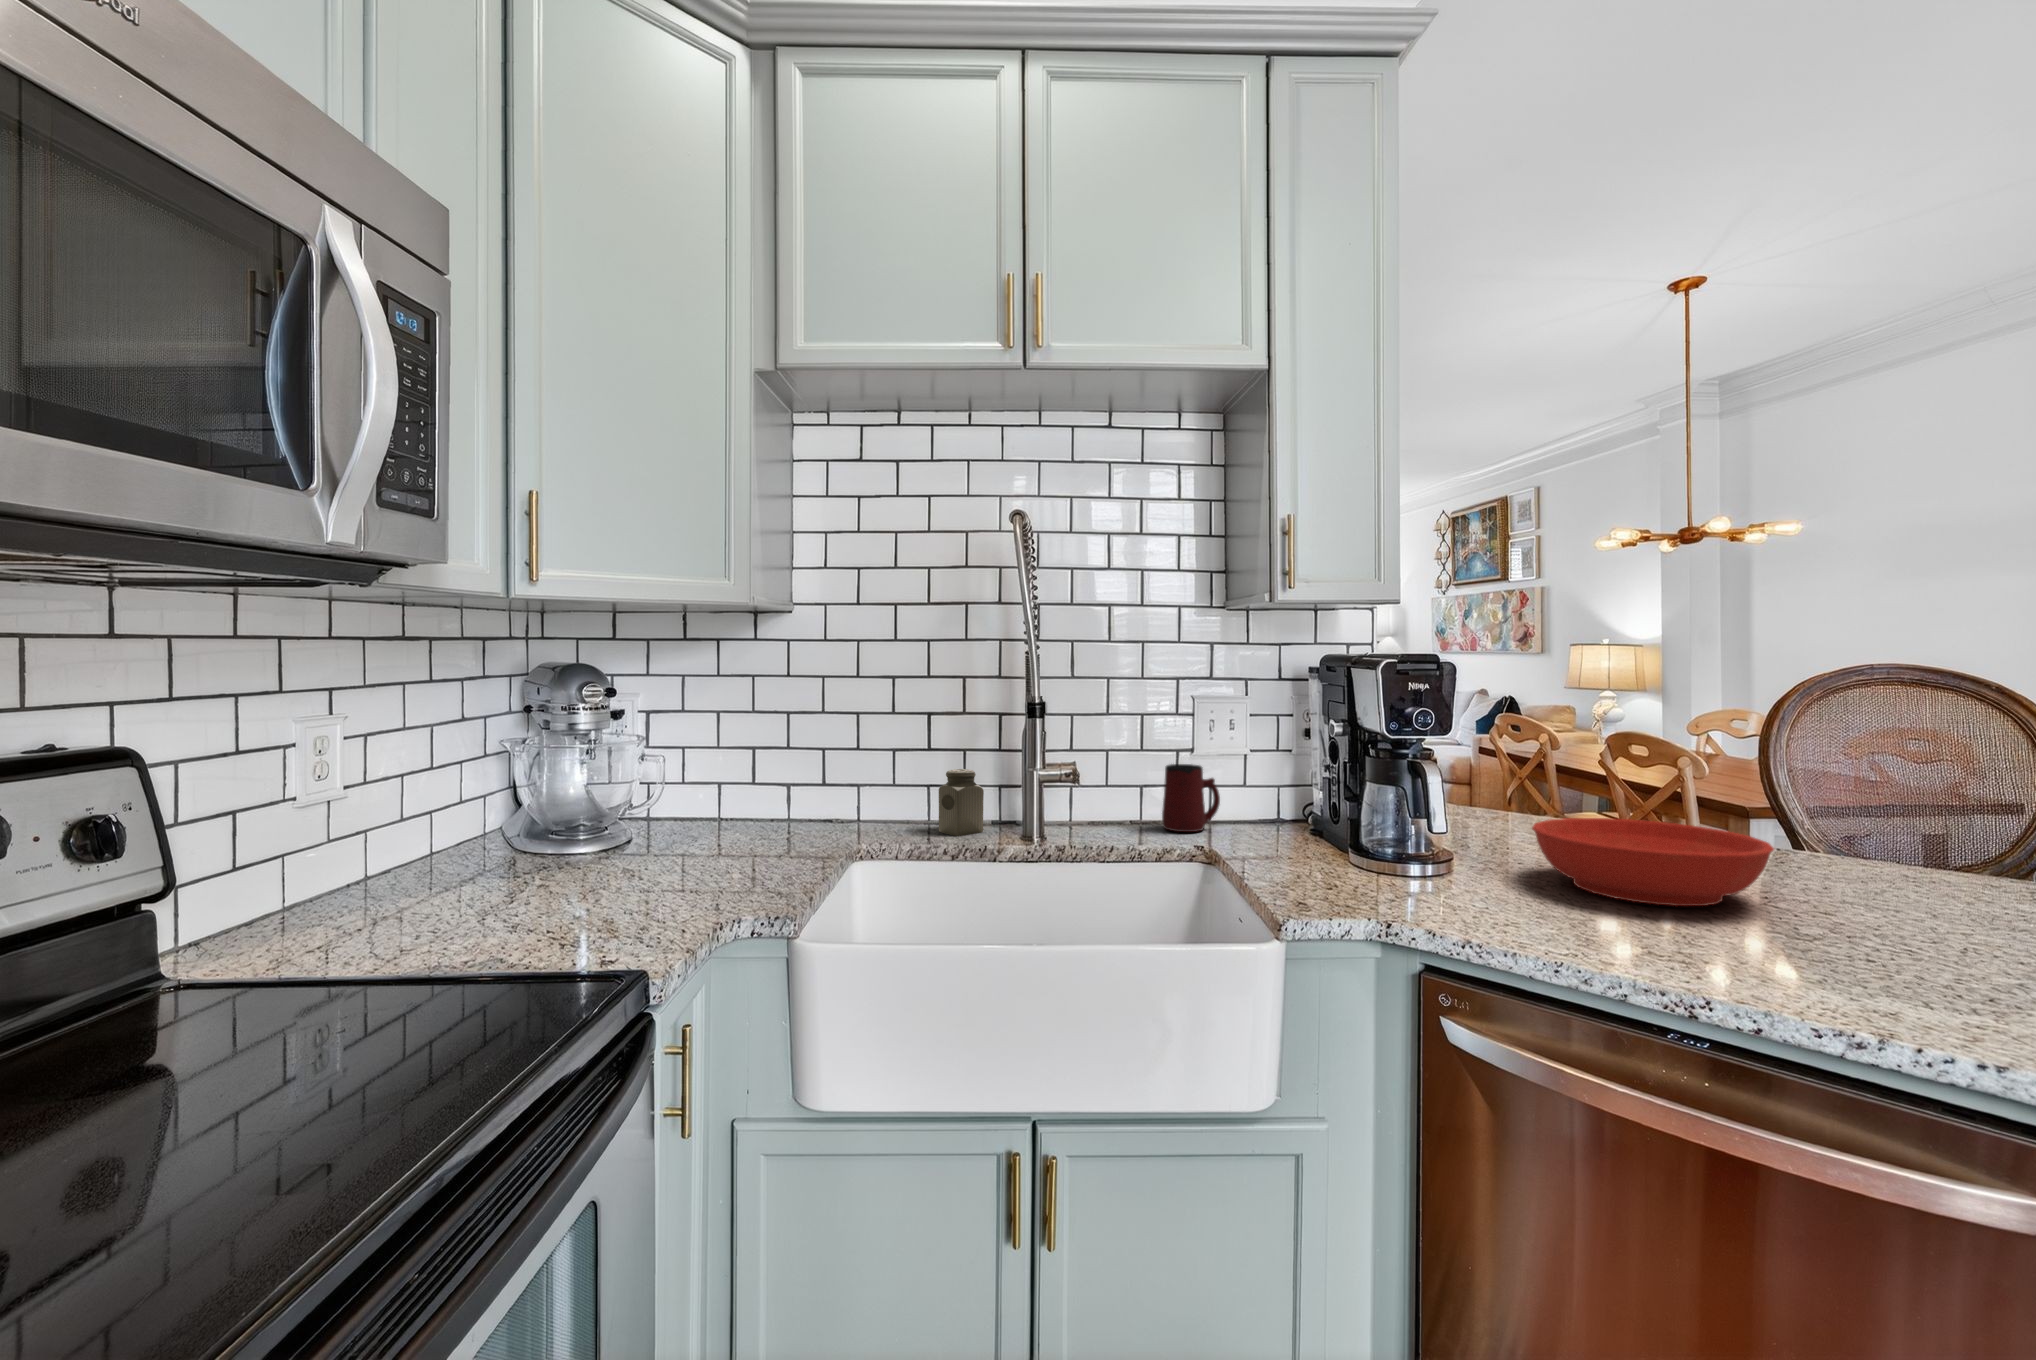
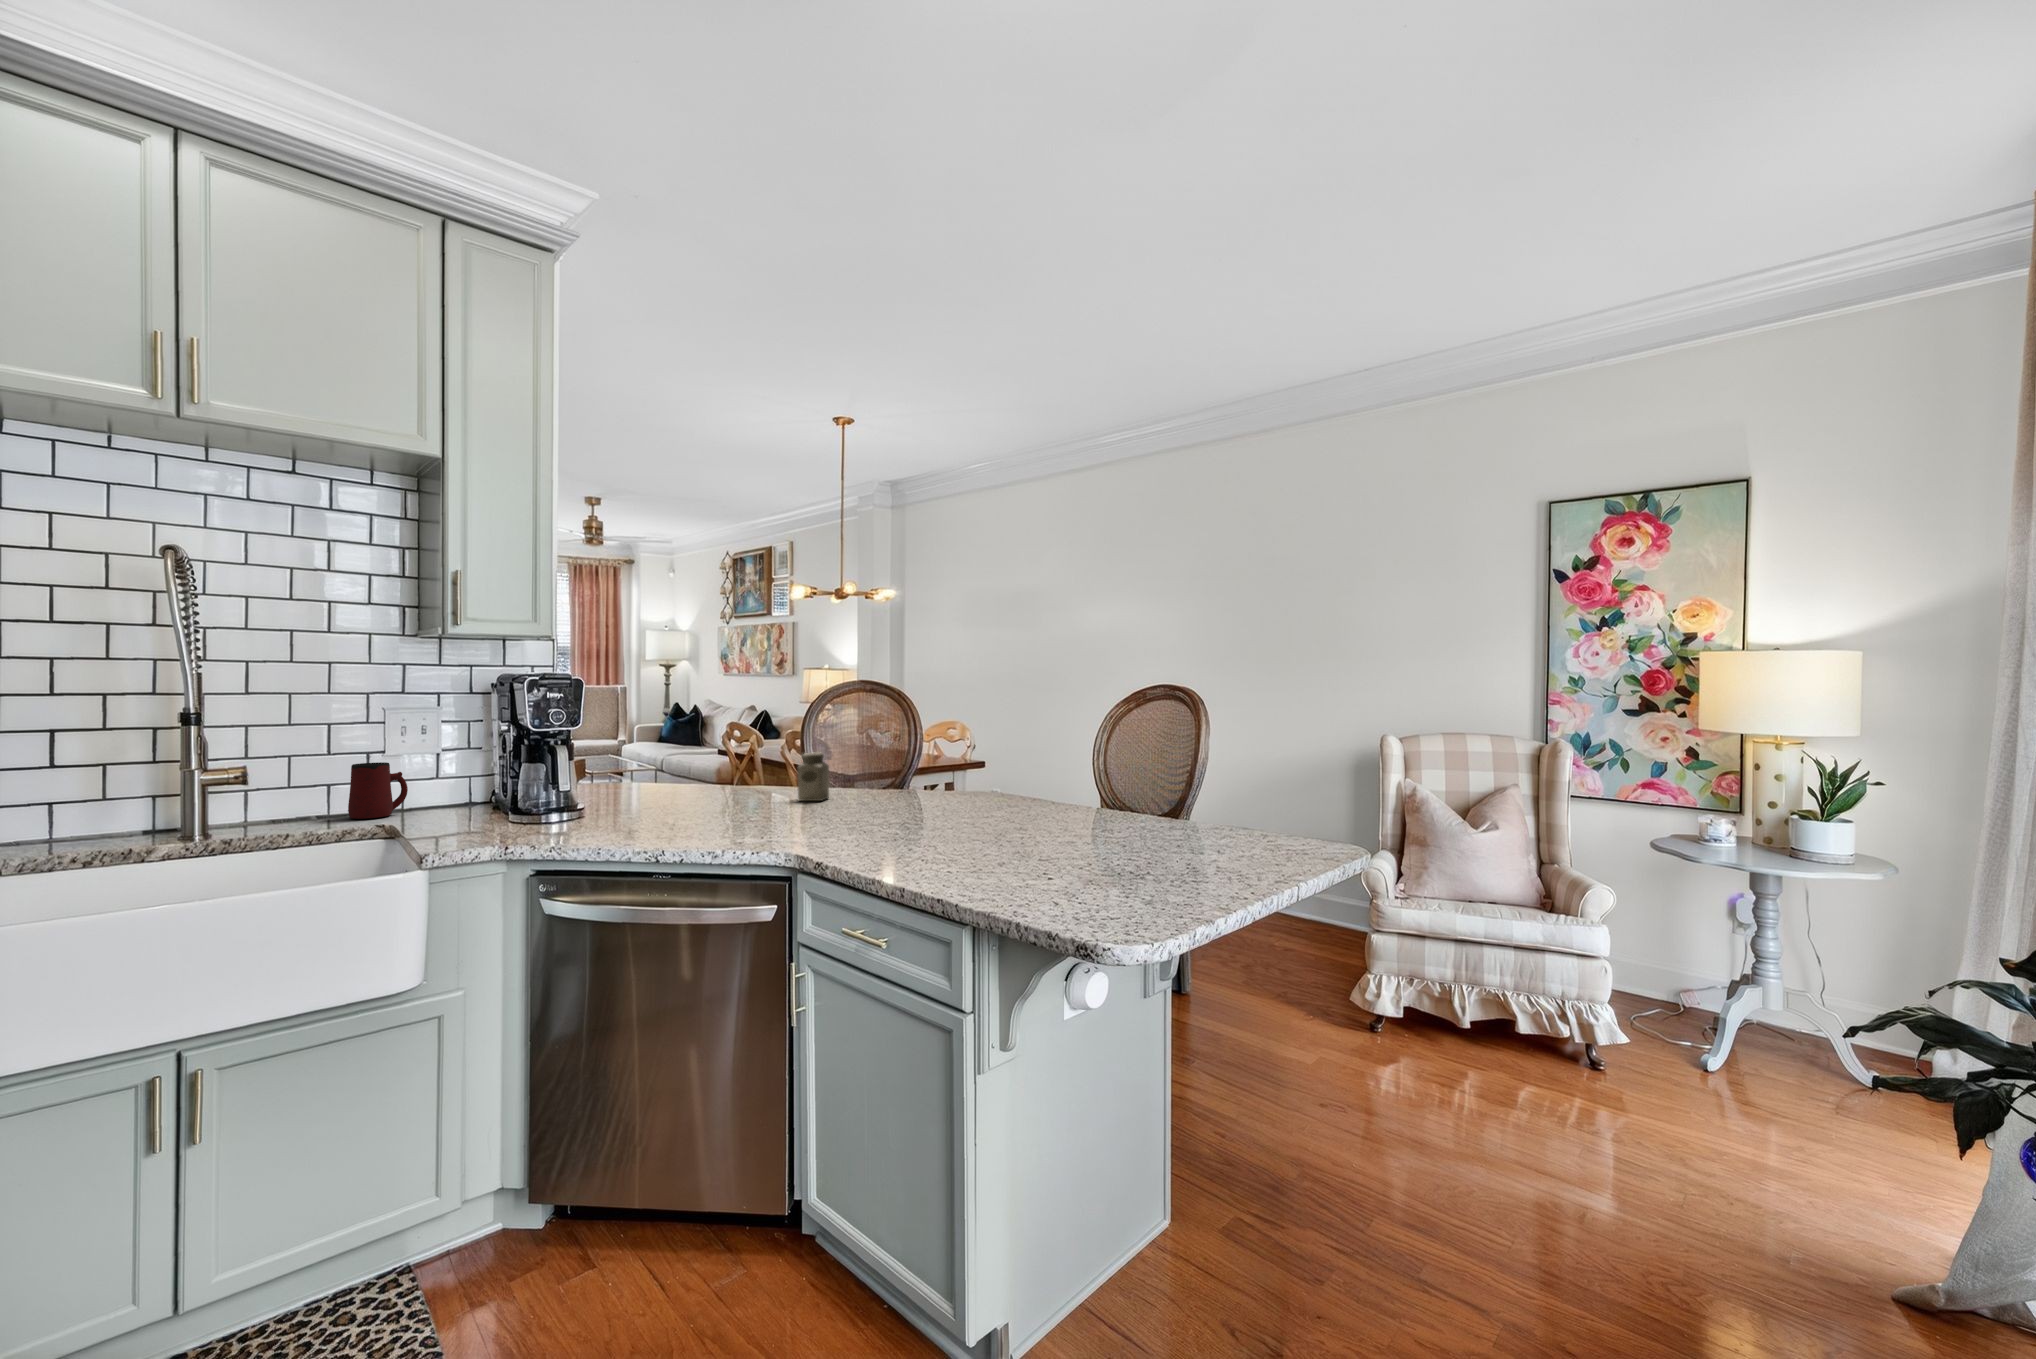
salt shaker: present [939,769,984,837] -> present [797,752,829,801]
bowl: present [1532,818,1774,906] -> none [631,772,760,818]

